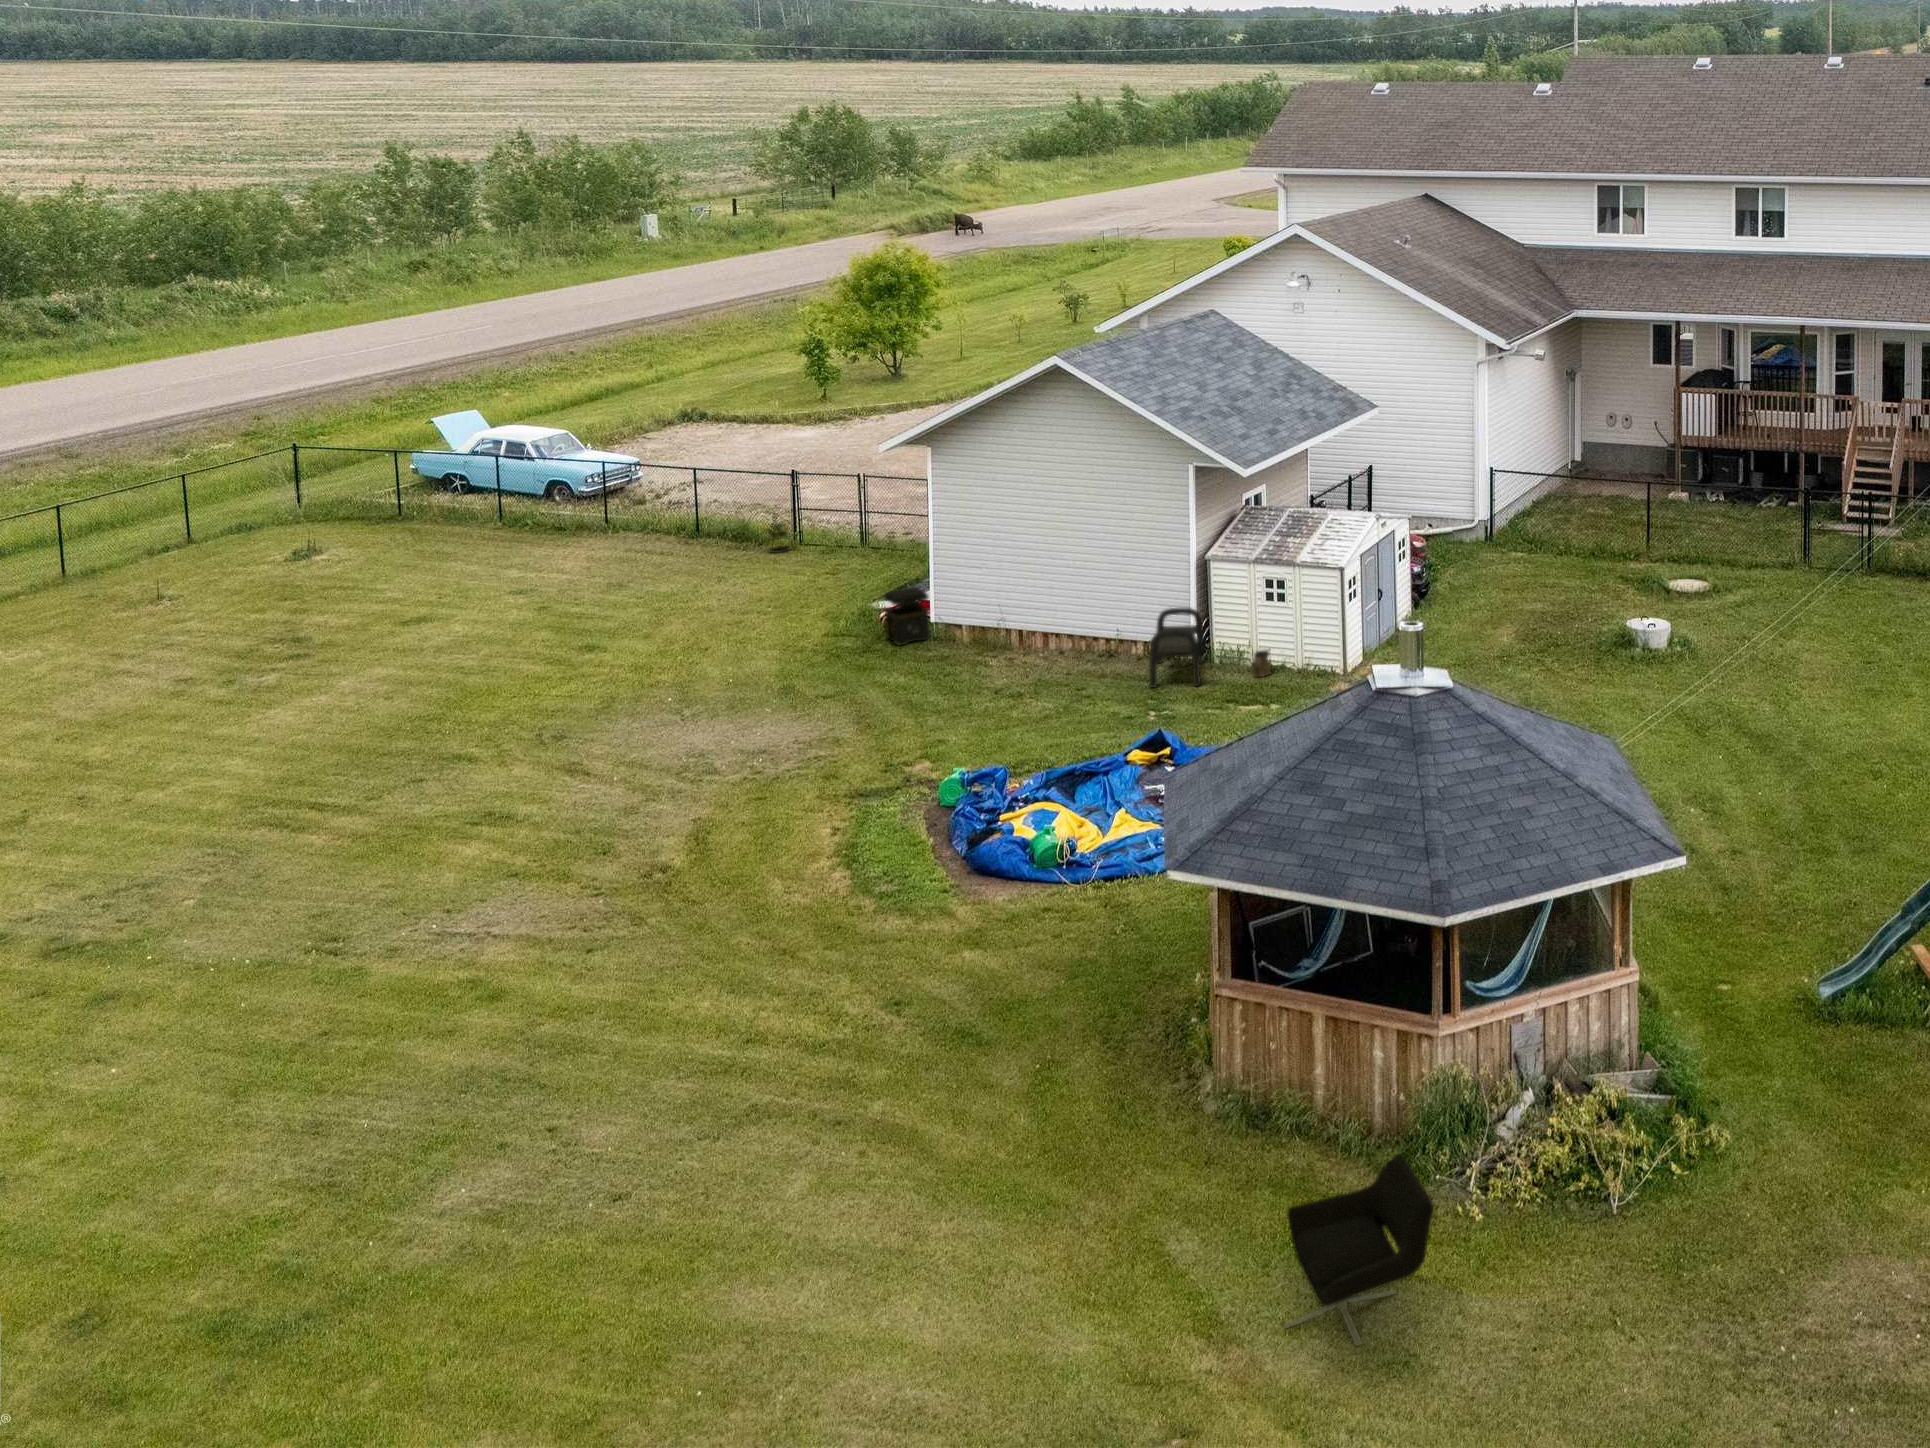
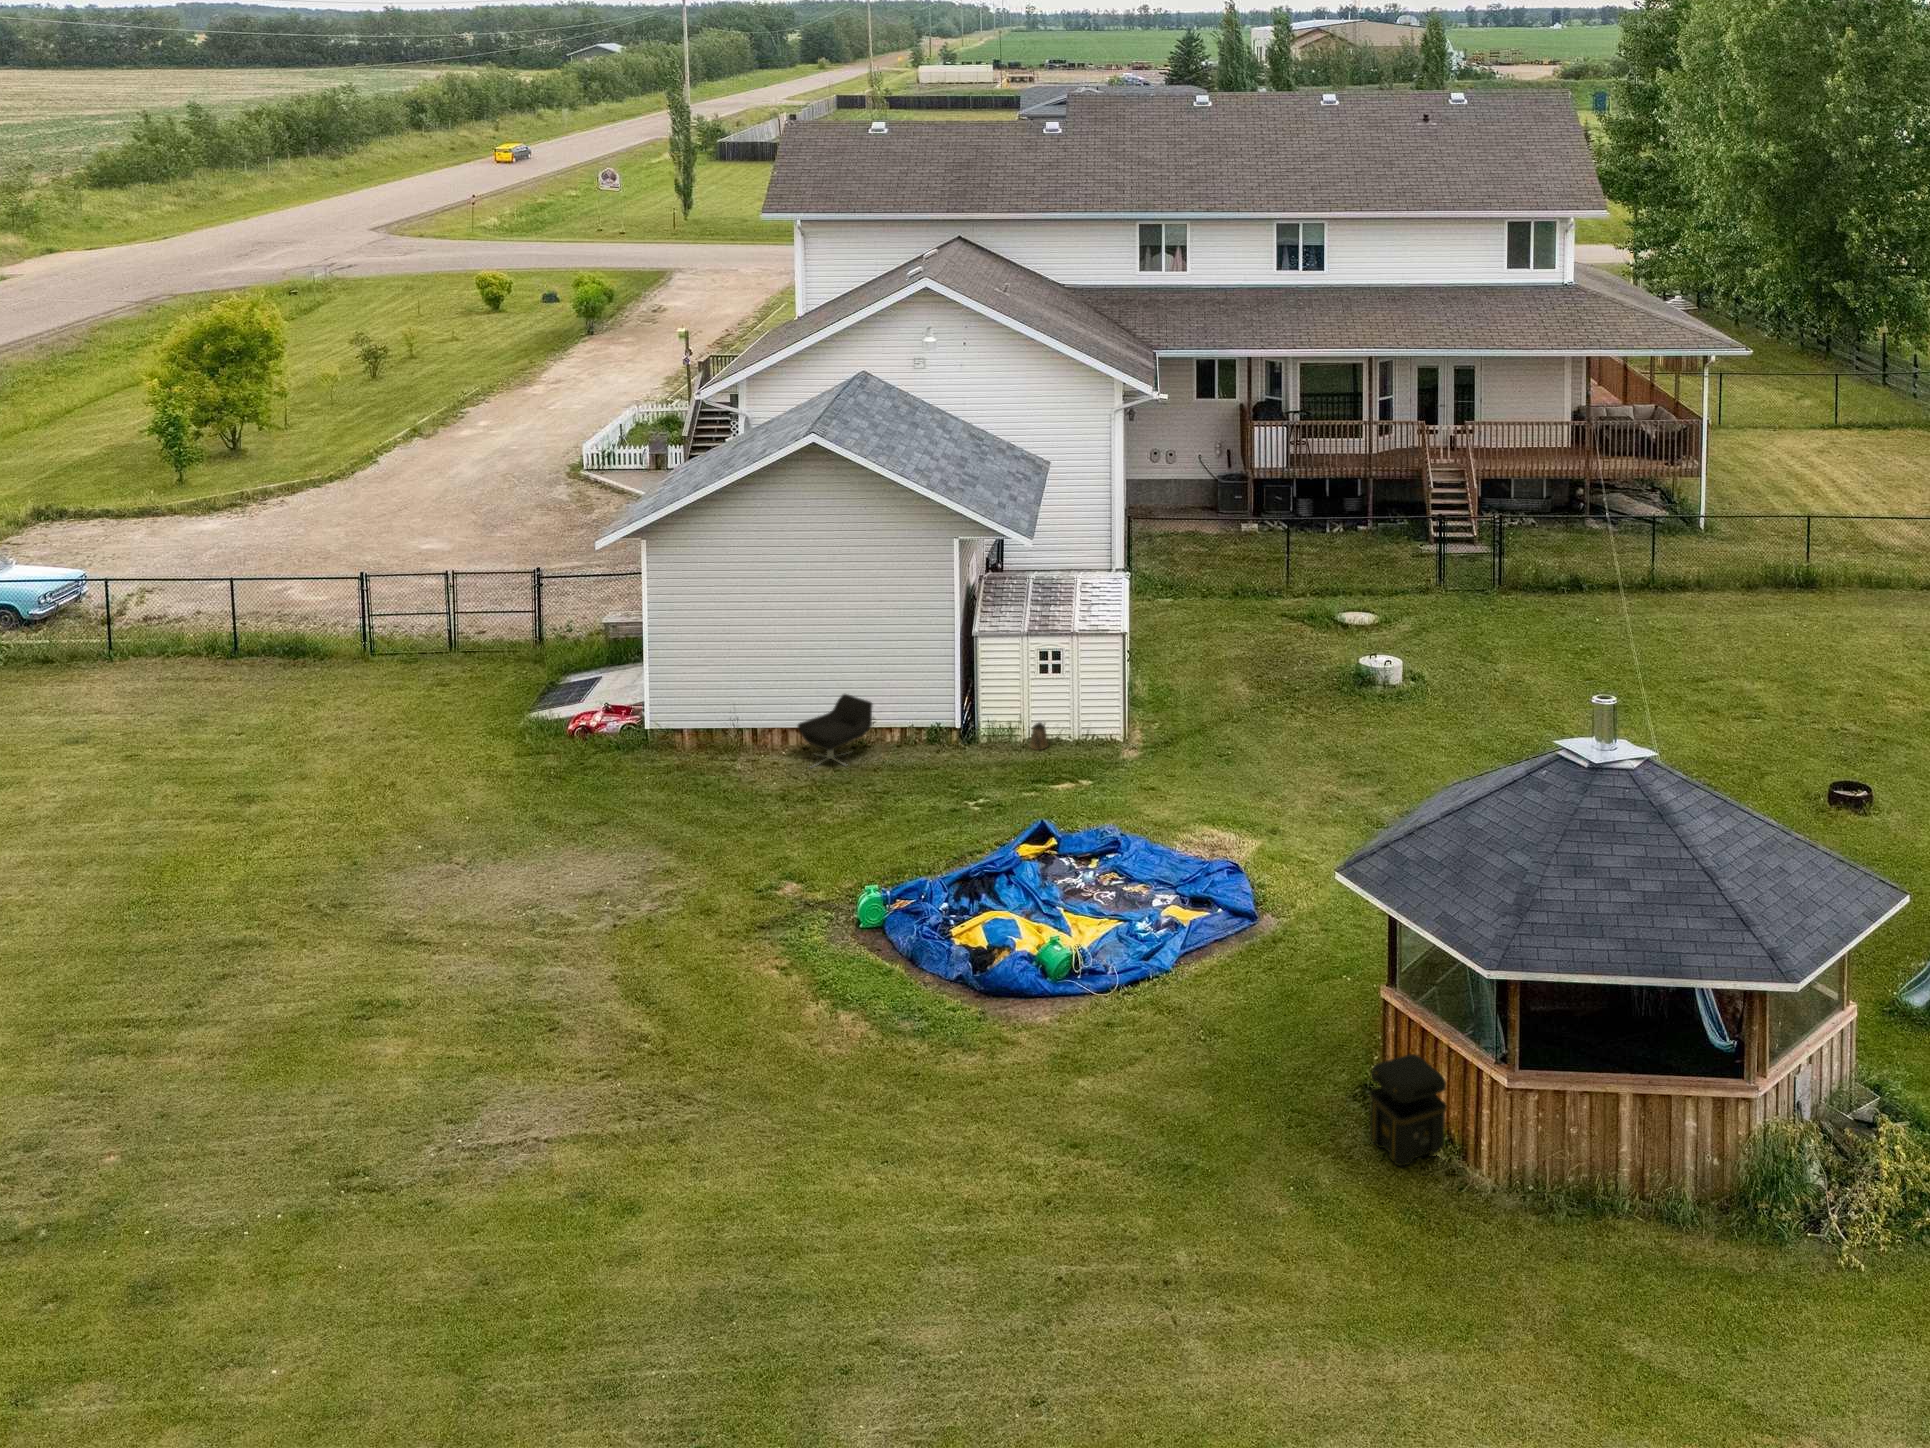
potted tree: present [767,513,791,553] -> none [343,622,375,670]
toolbox: present [884,587,930,645] -> present [1370,1054,1447,1166]
bench: present [1149,608,1204,688] -> none [924,688,993,772]
lounge chair: present [1284,1155,1434,1346] -> present [798,694,872,765]

